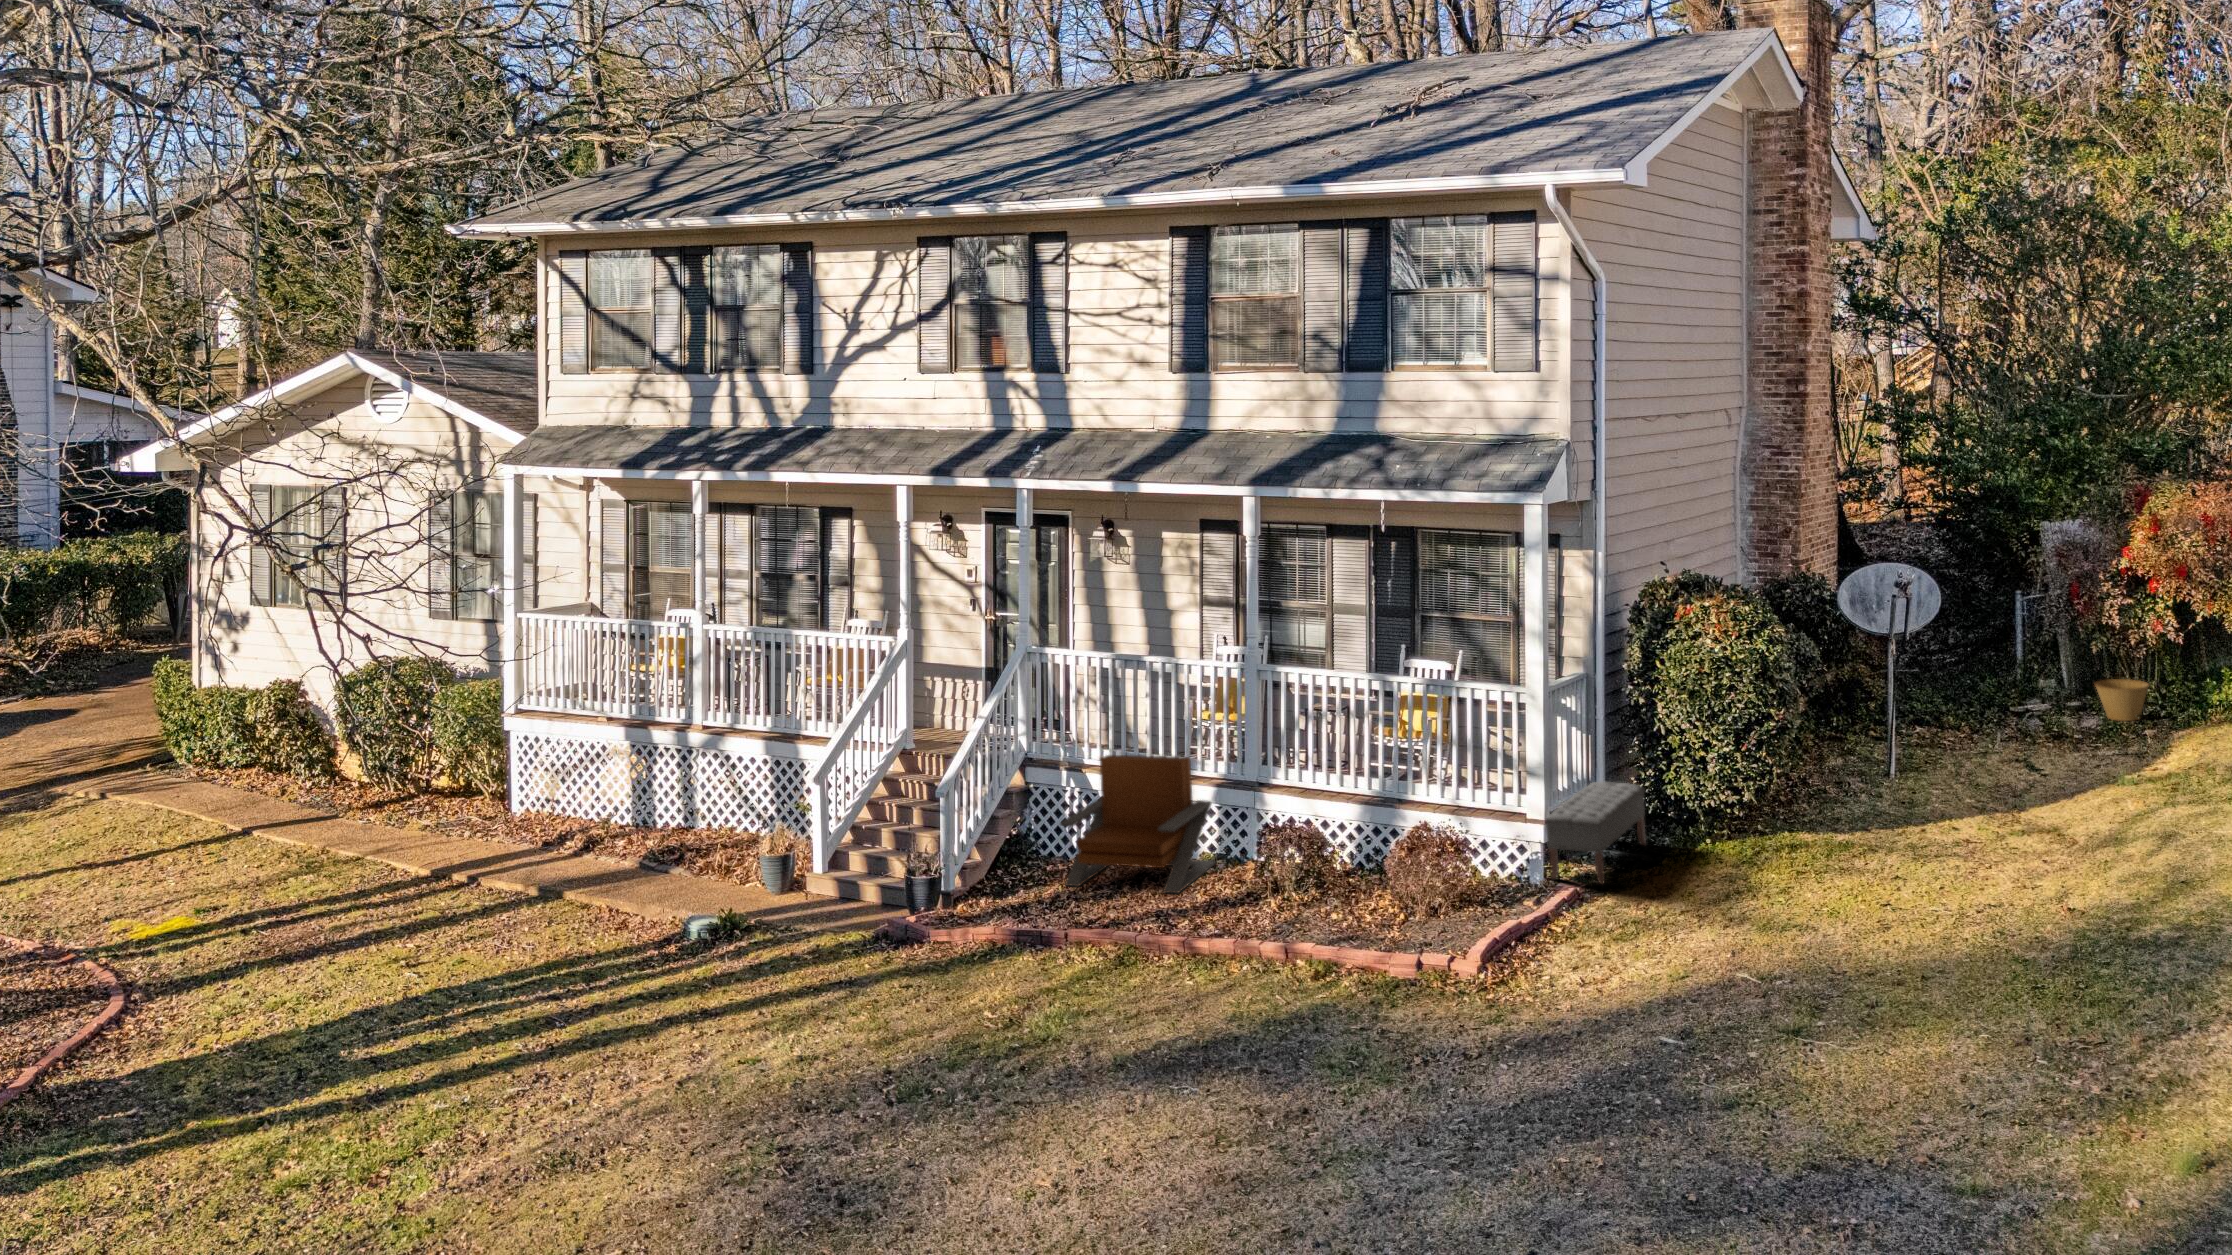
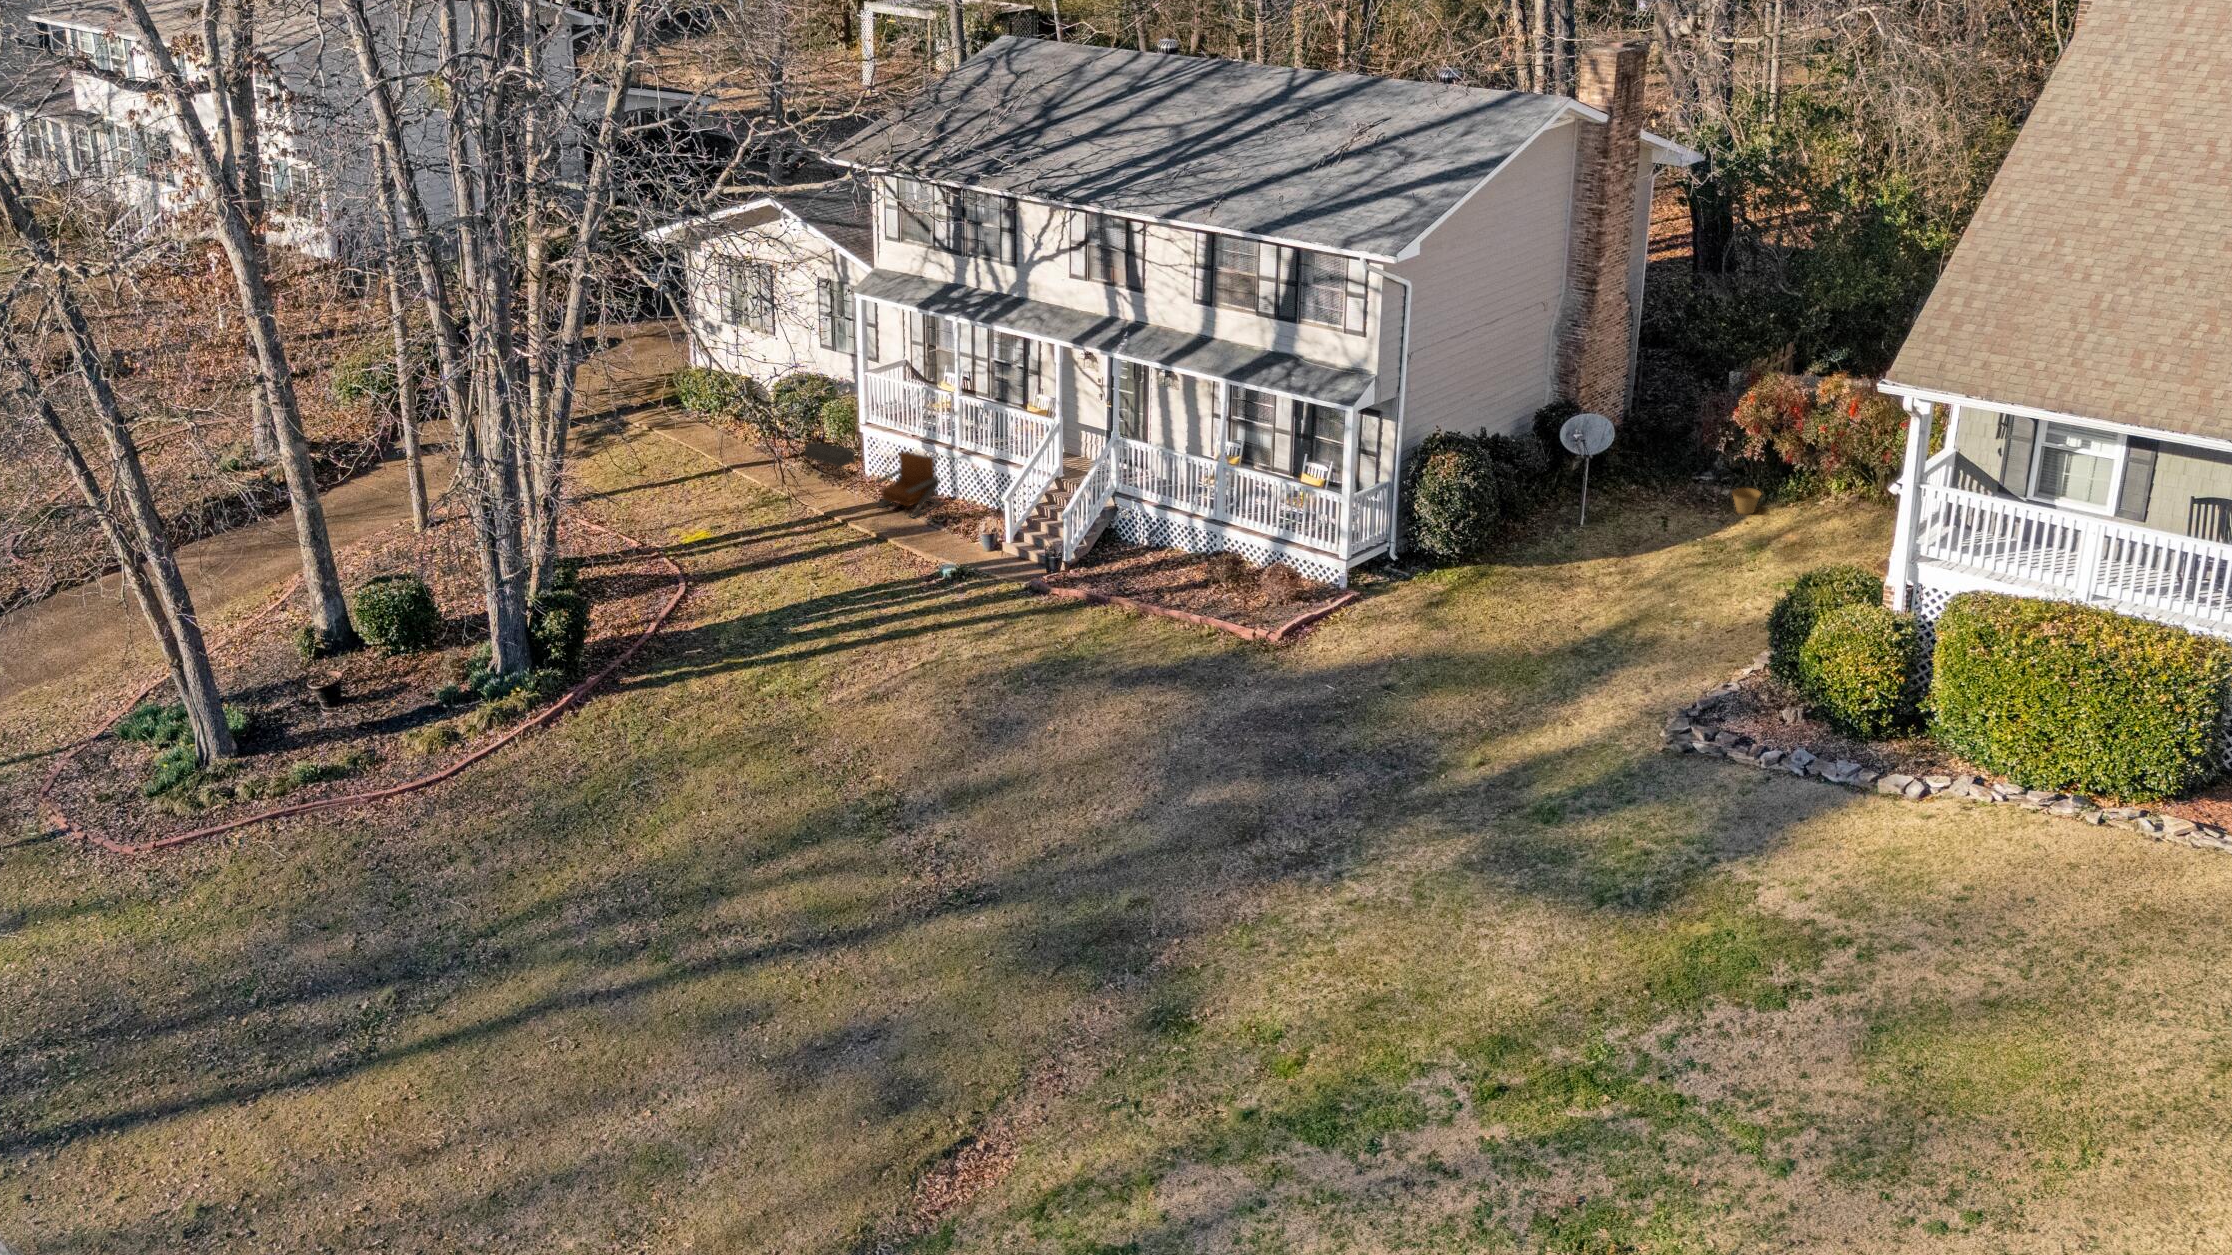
lounge chair: present [1060,755,1215,893] -> present [875,452,944,518]
bench: present [1546,782,1646,884] -> present [804,442,856,478]

